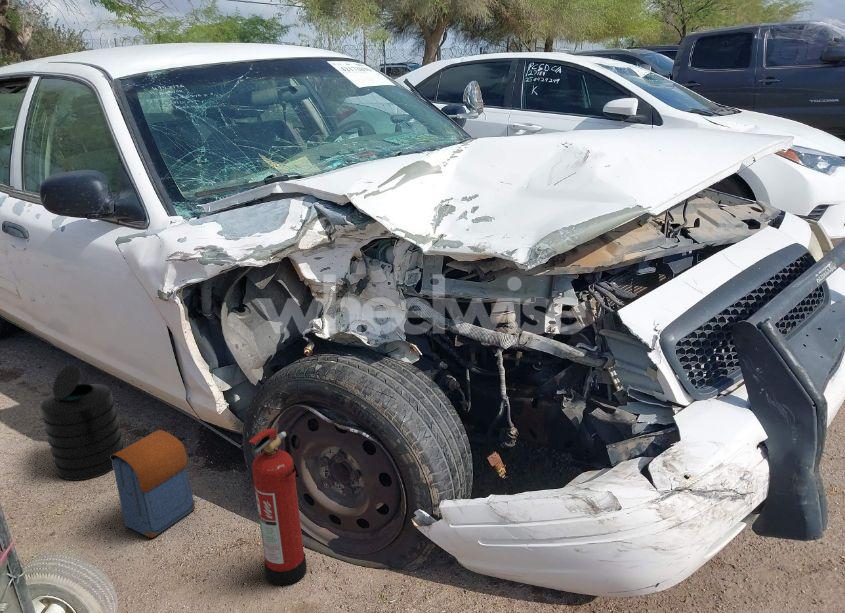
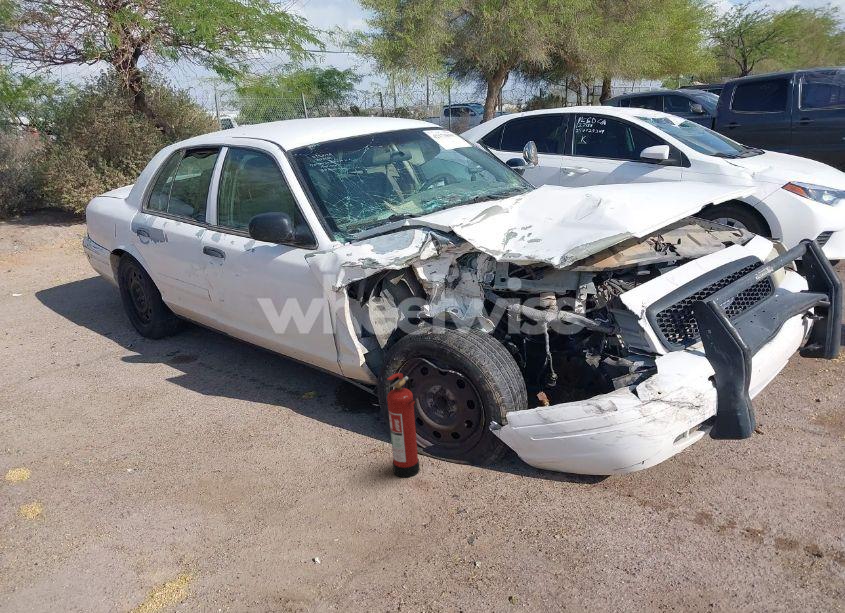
trash can: present [41,365,124,480] -> none [239,341,289,419]
backpack: present [111,430,195,538] -> none [291,382,342,451]

